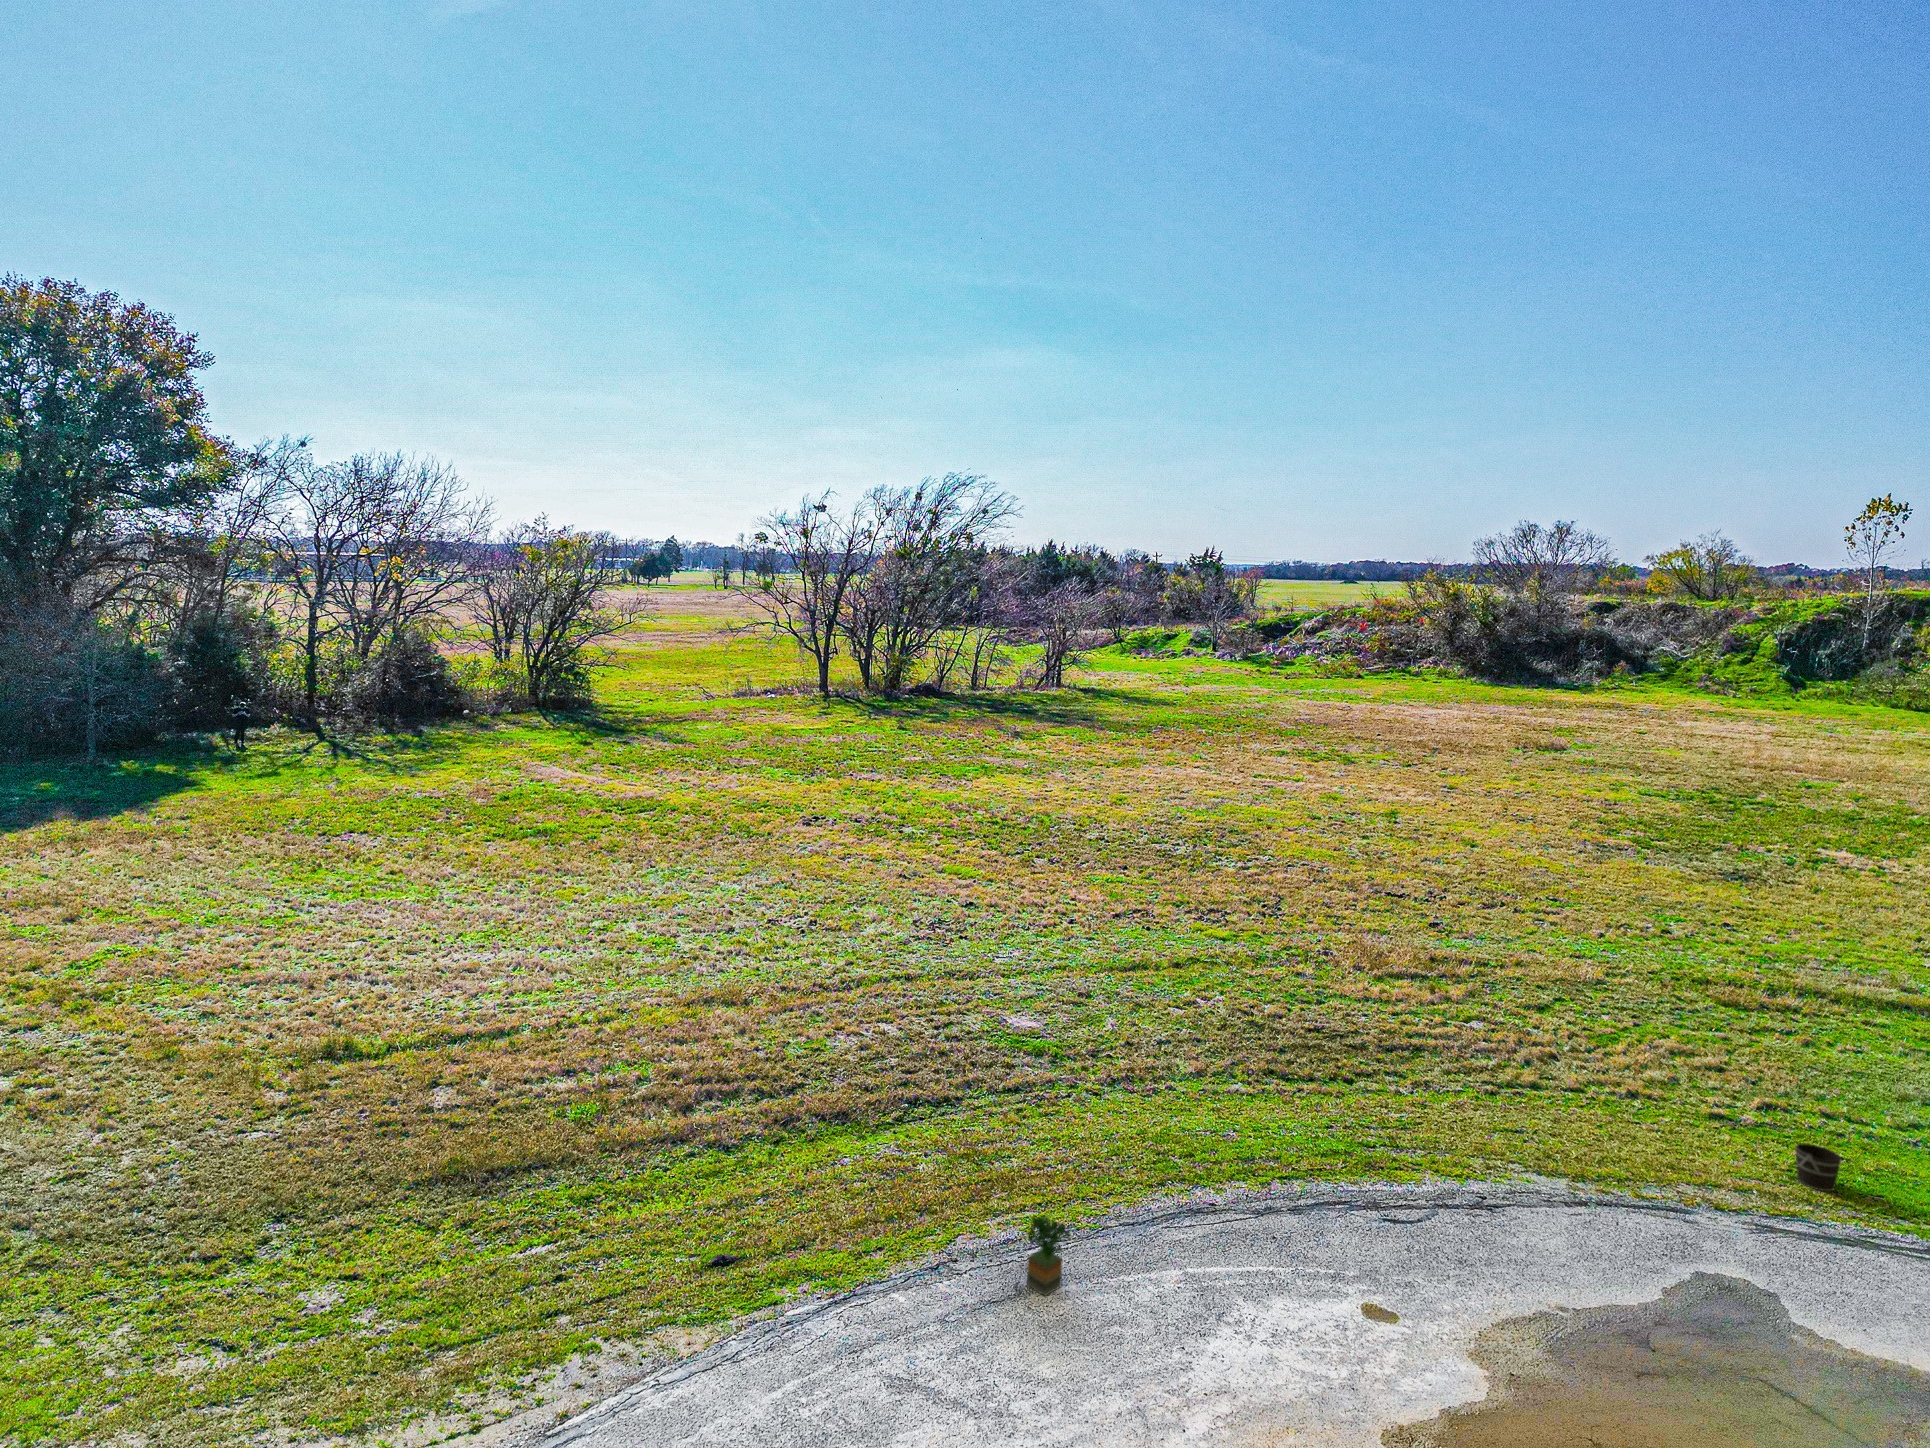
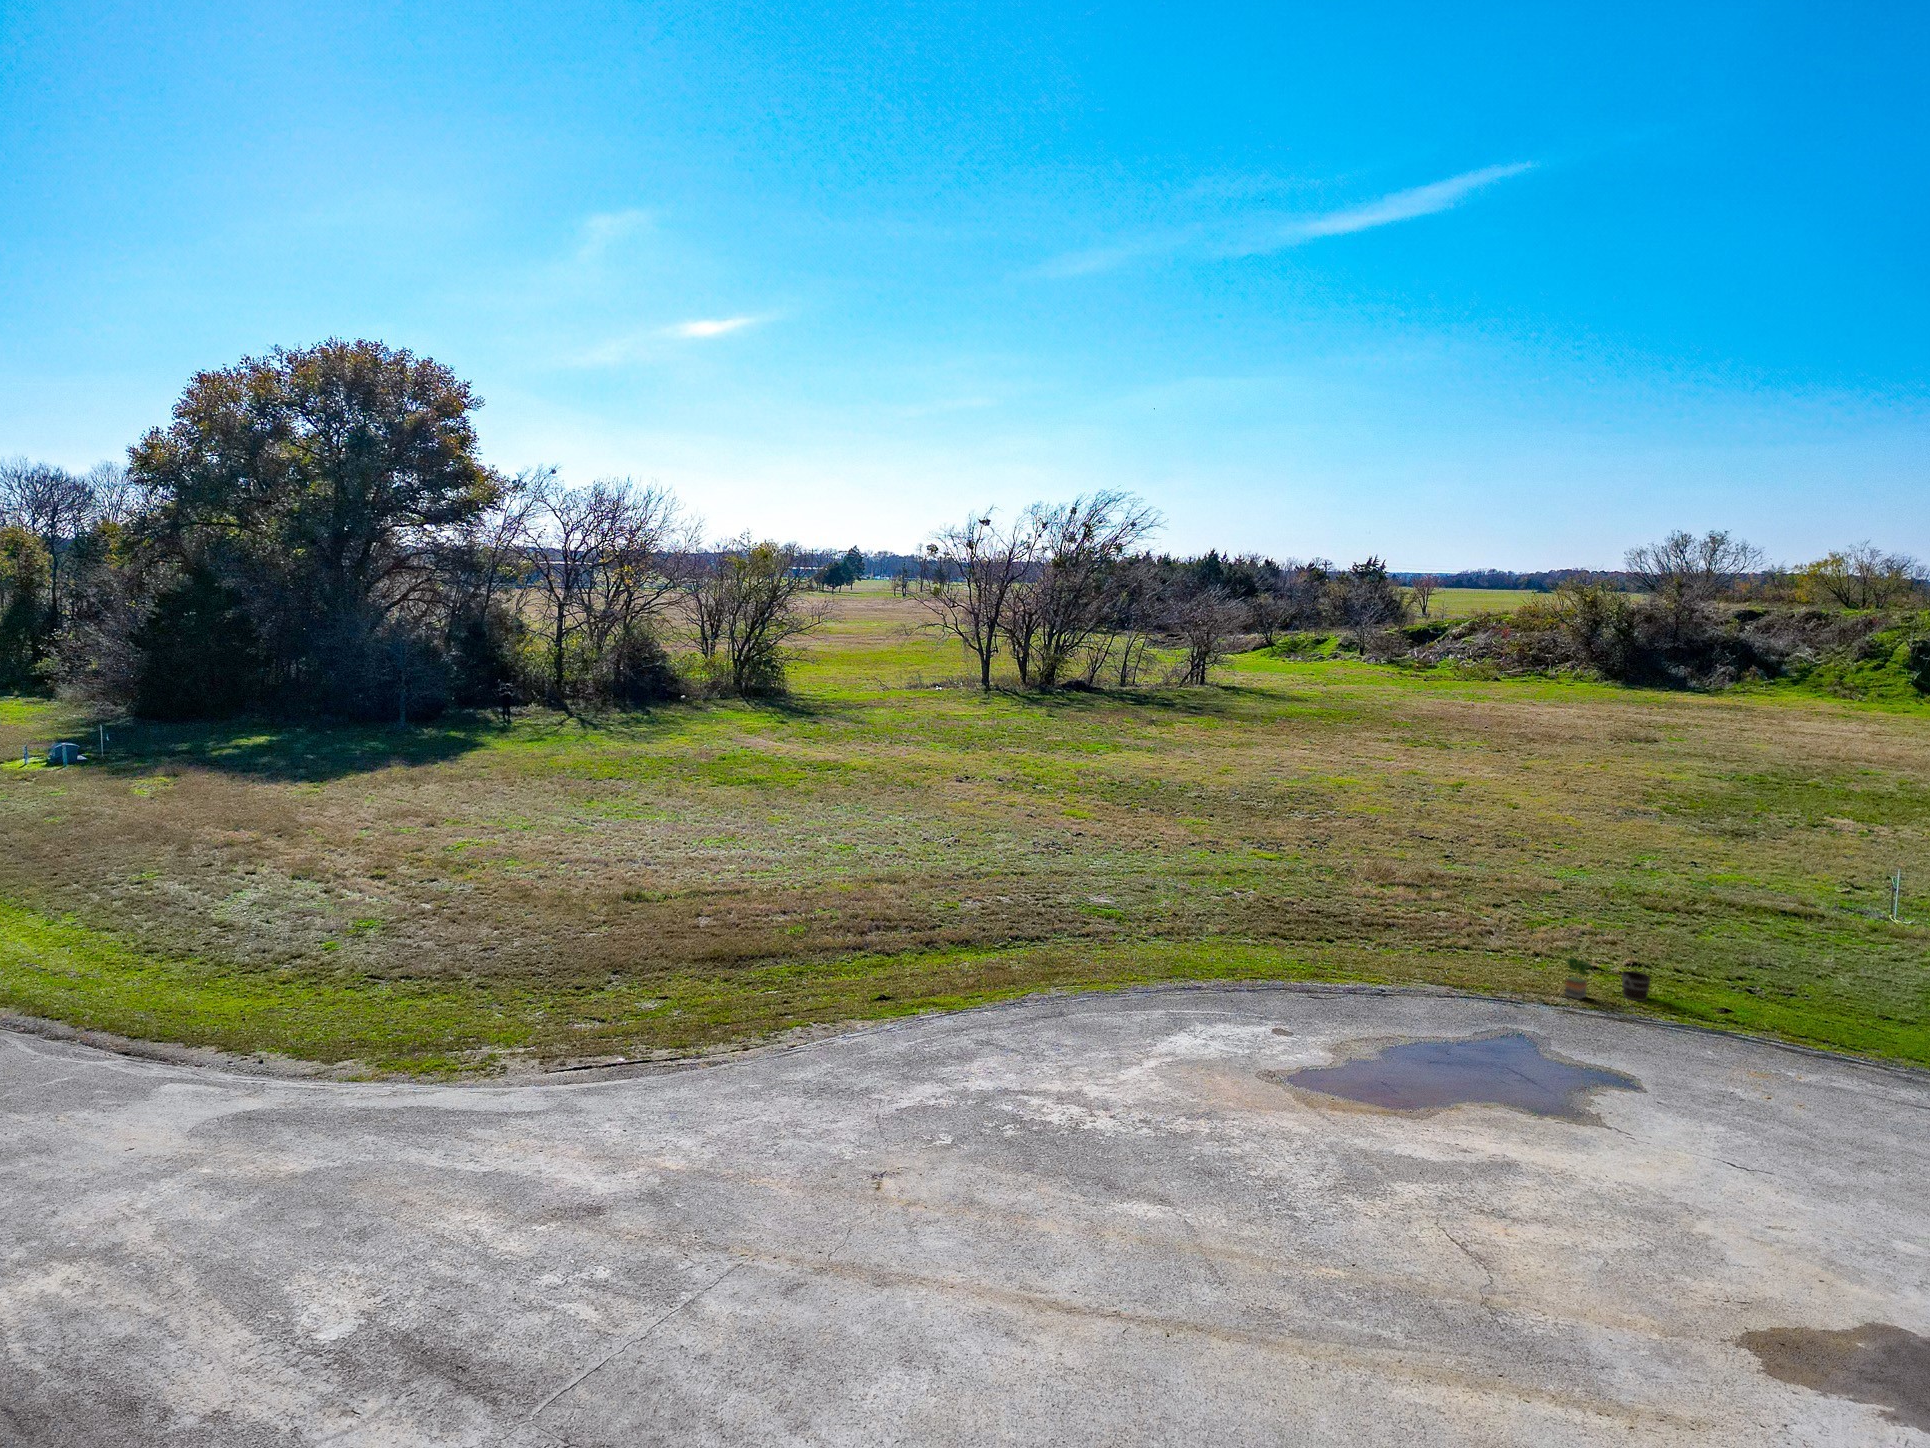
potted tree: present [1027,1216,1070,1296] -> present [1565,958,1592,999]

